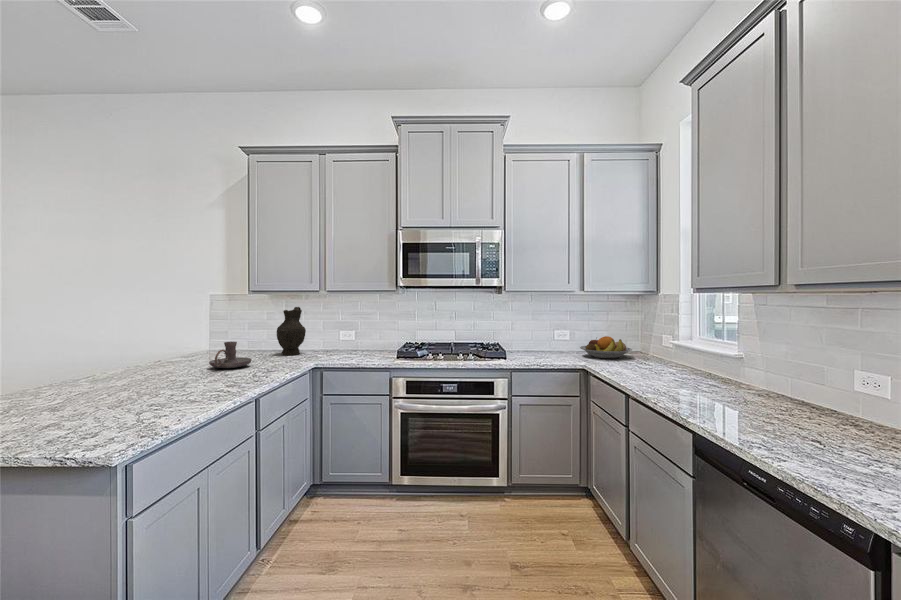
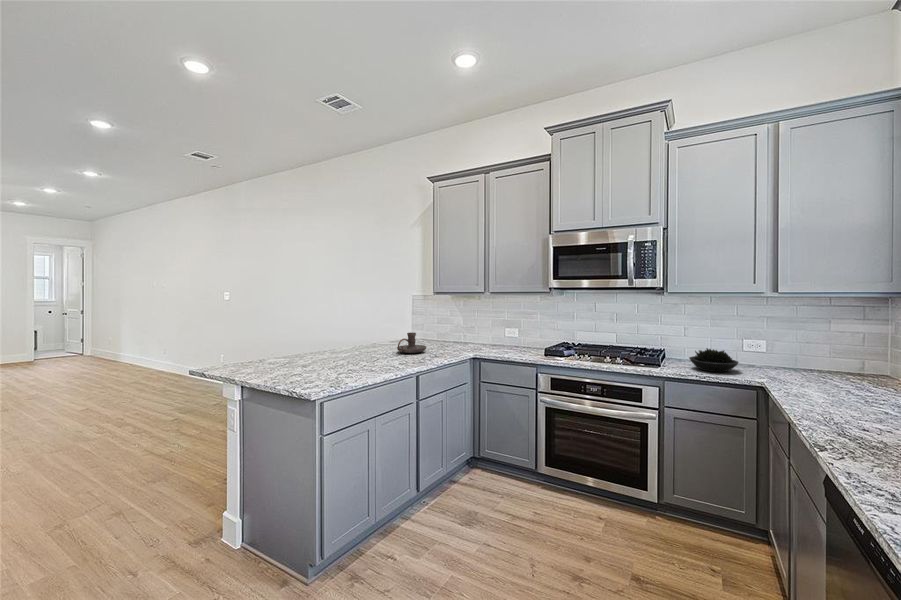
decorative vase: present [277,307,306,355] -> none [454,305,477,345]
fruit bowl: present [580,336,632,358] -> none [770,350,856,379]
succulent plant: none [525,340,562,360] -> present [689,348,738,372]

